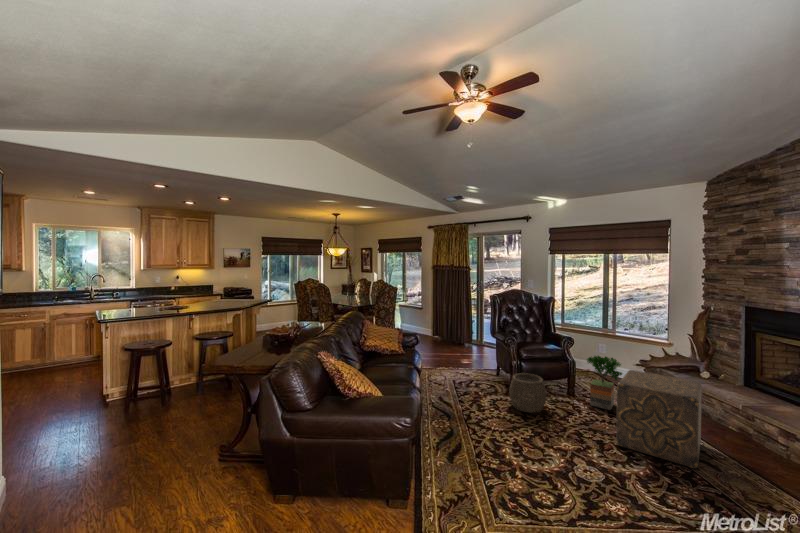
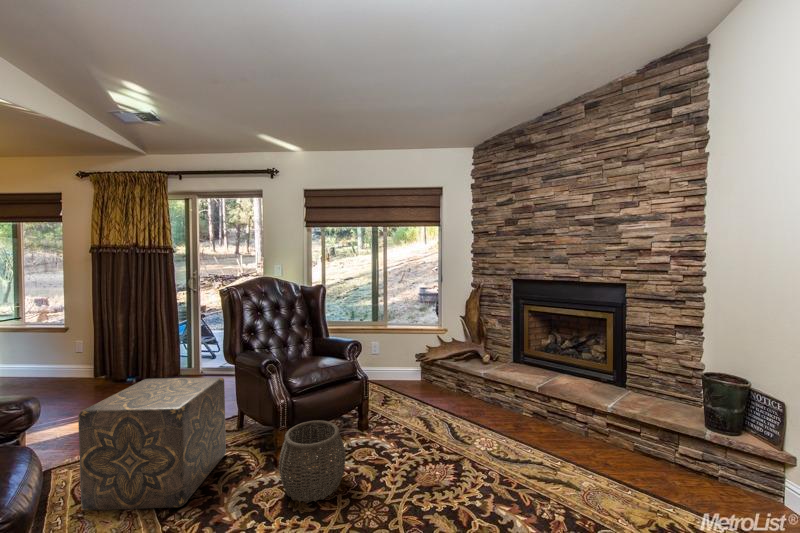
potted tree: present [587,356,622,410] -> none [383,361,433,440]
ottoman: present [616,370,702,468] -> present [78,377,226,510]

